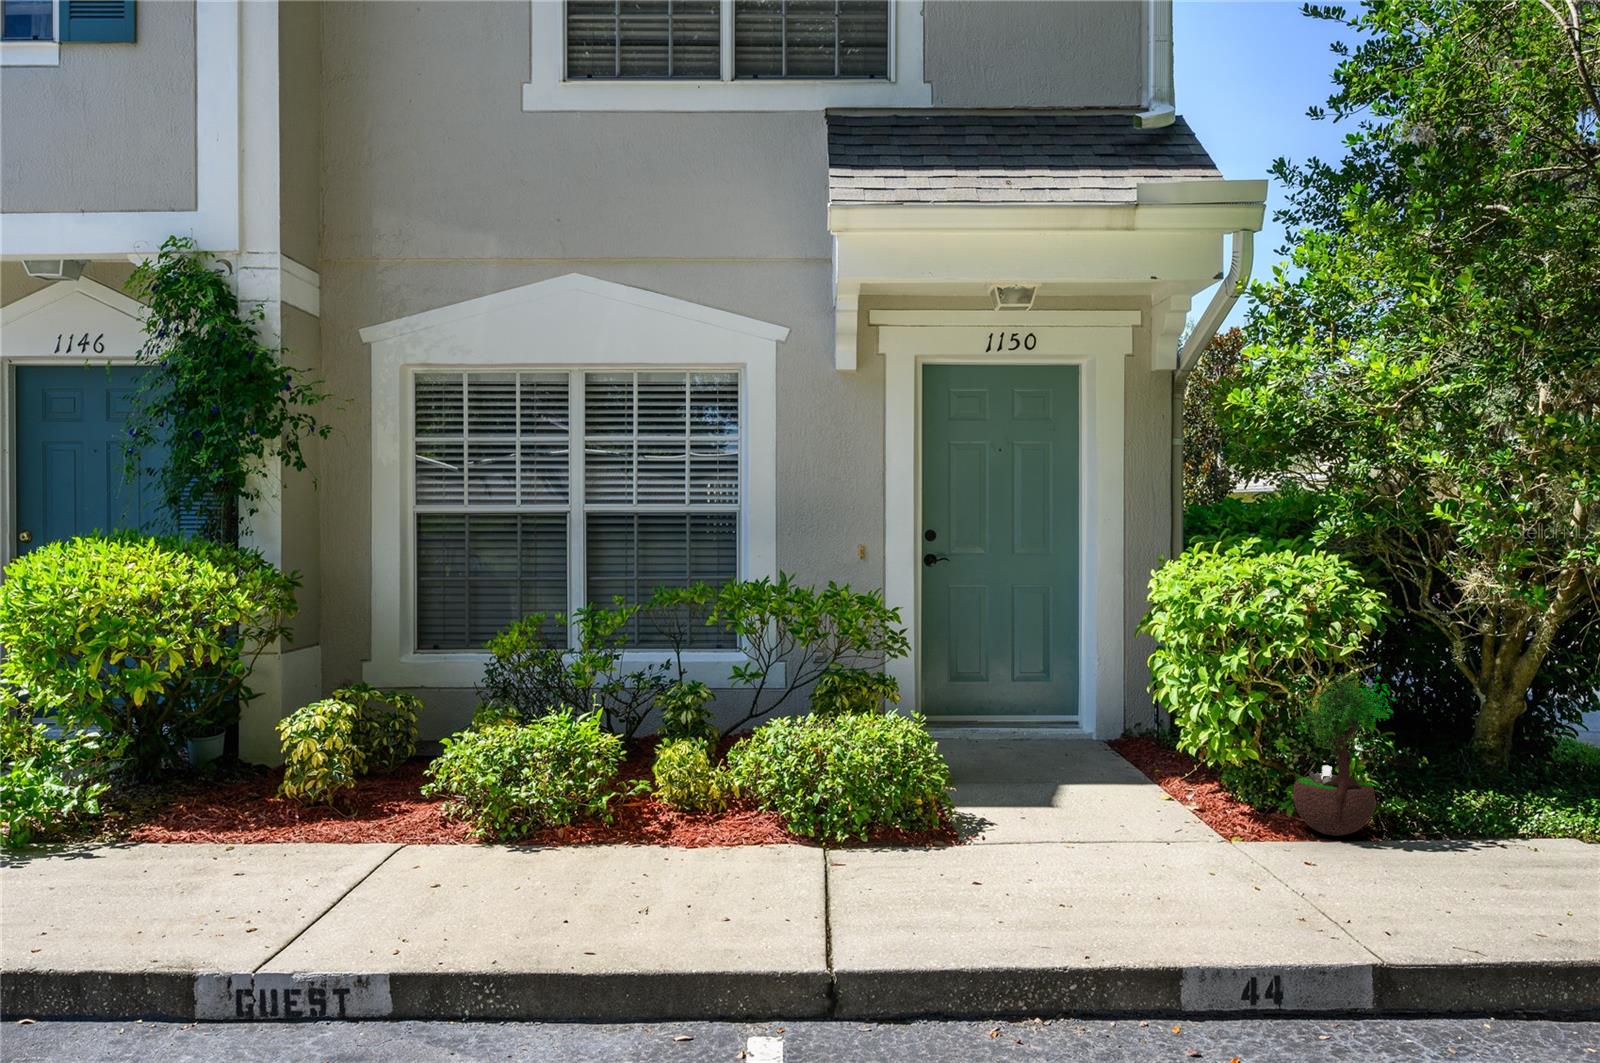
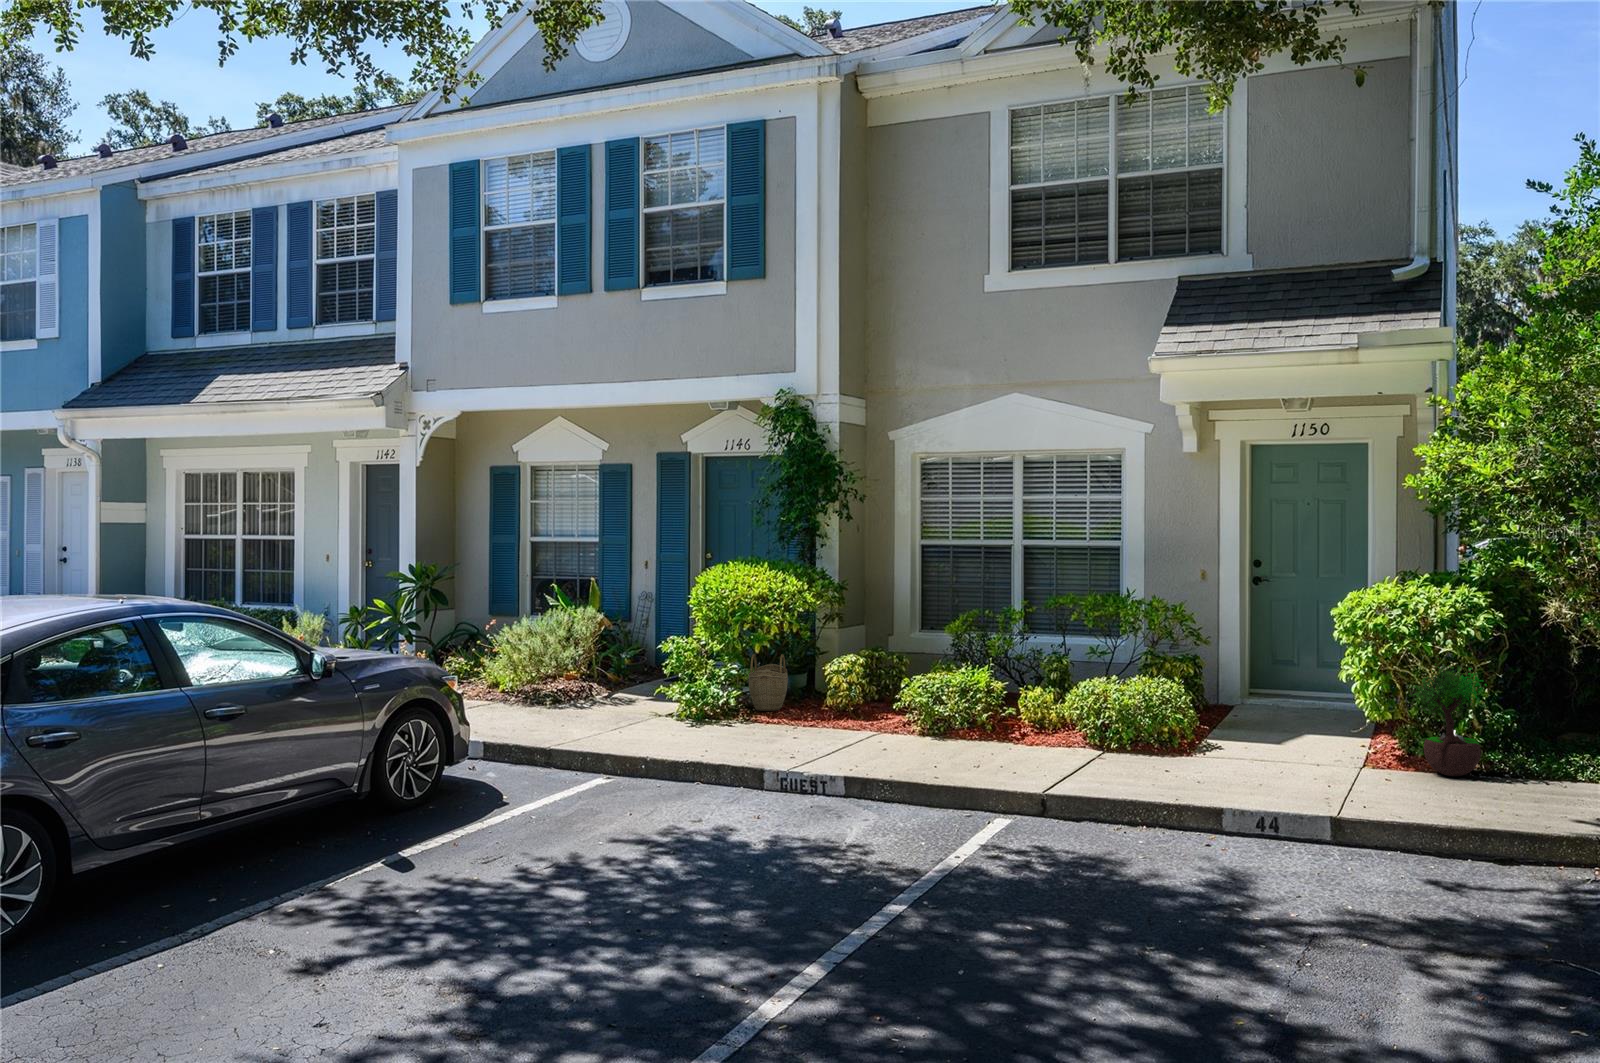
woven basket: none [117,704,196,811] -> present [749,654,788,711]

